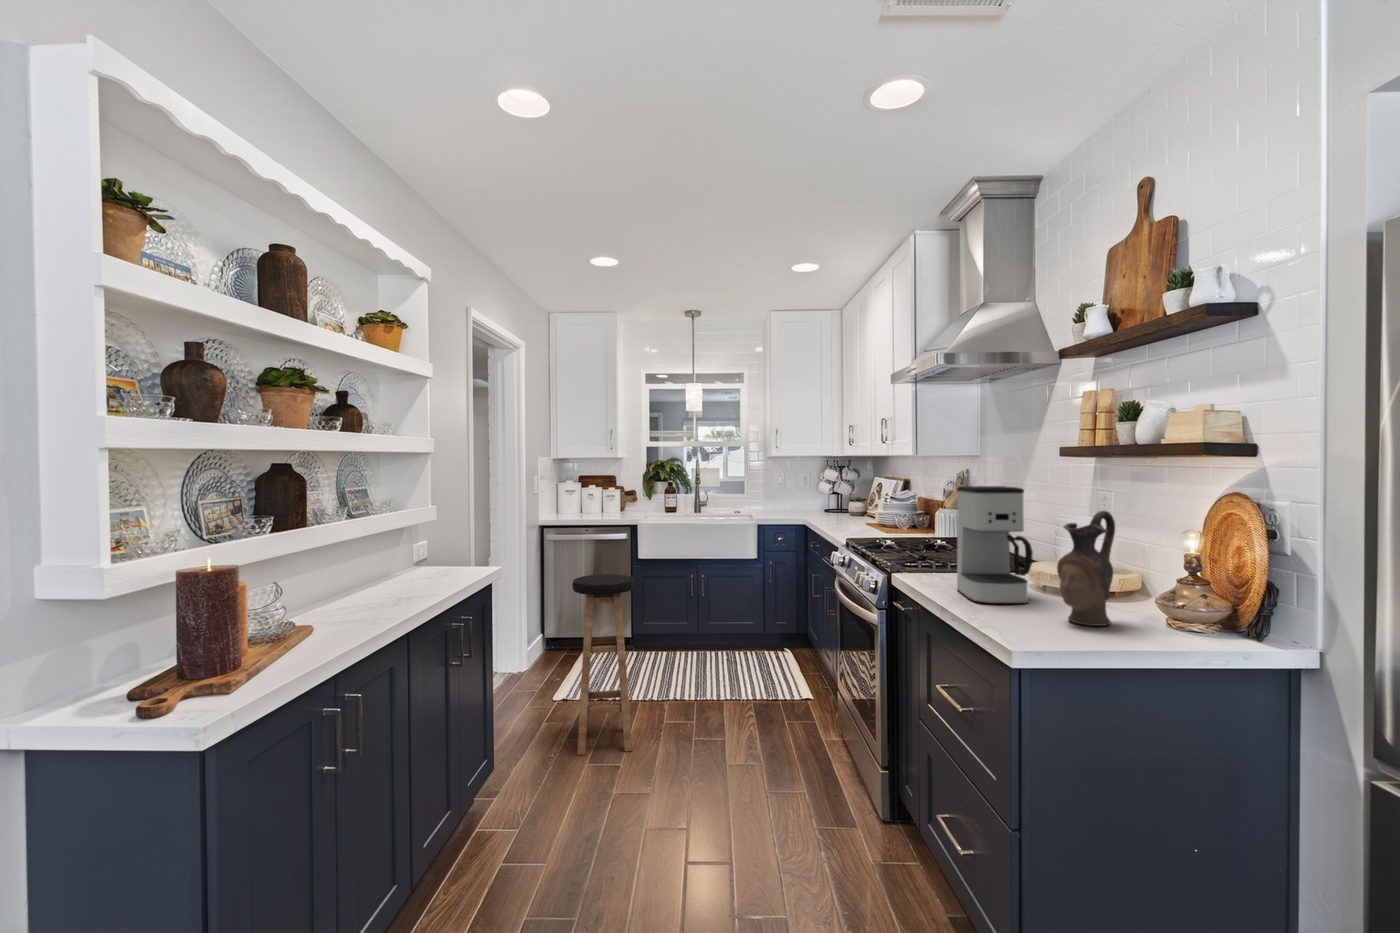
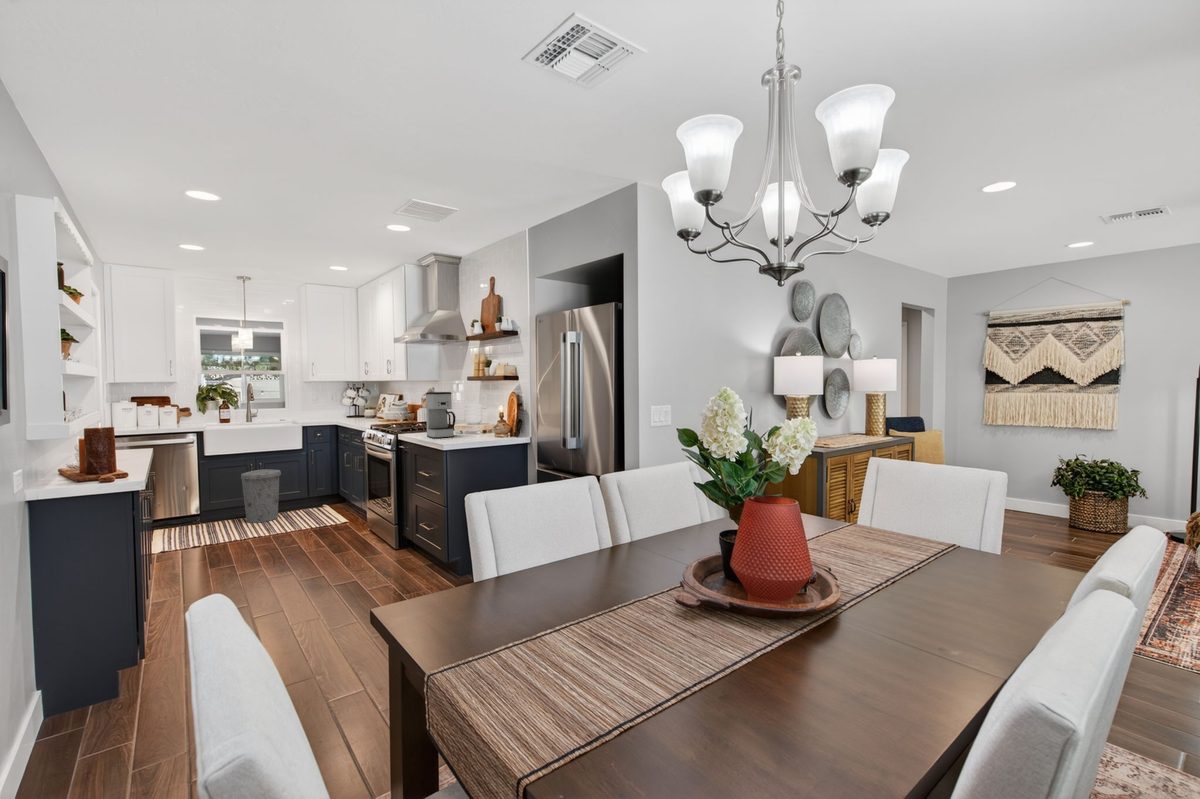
ceramic pitcher: present [1057,510,1115,626] -> none [462,399,480,439]
bar stool: present [572,574,634,755] -> none [184,456,237,568]
trash can: none [674,588,724,670] -> present [241,469,281,523]

